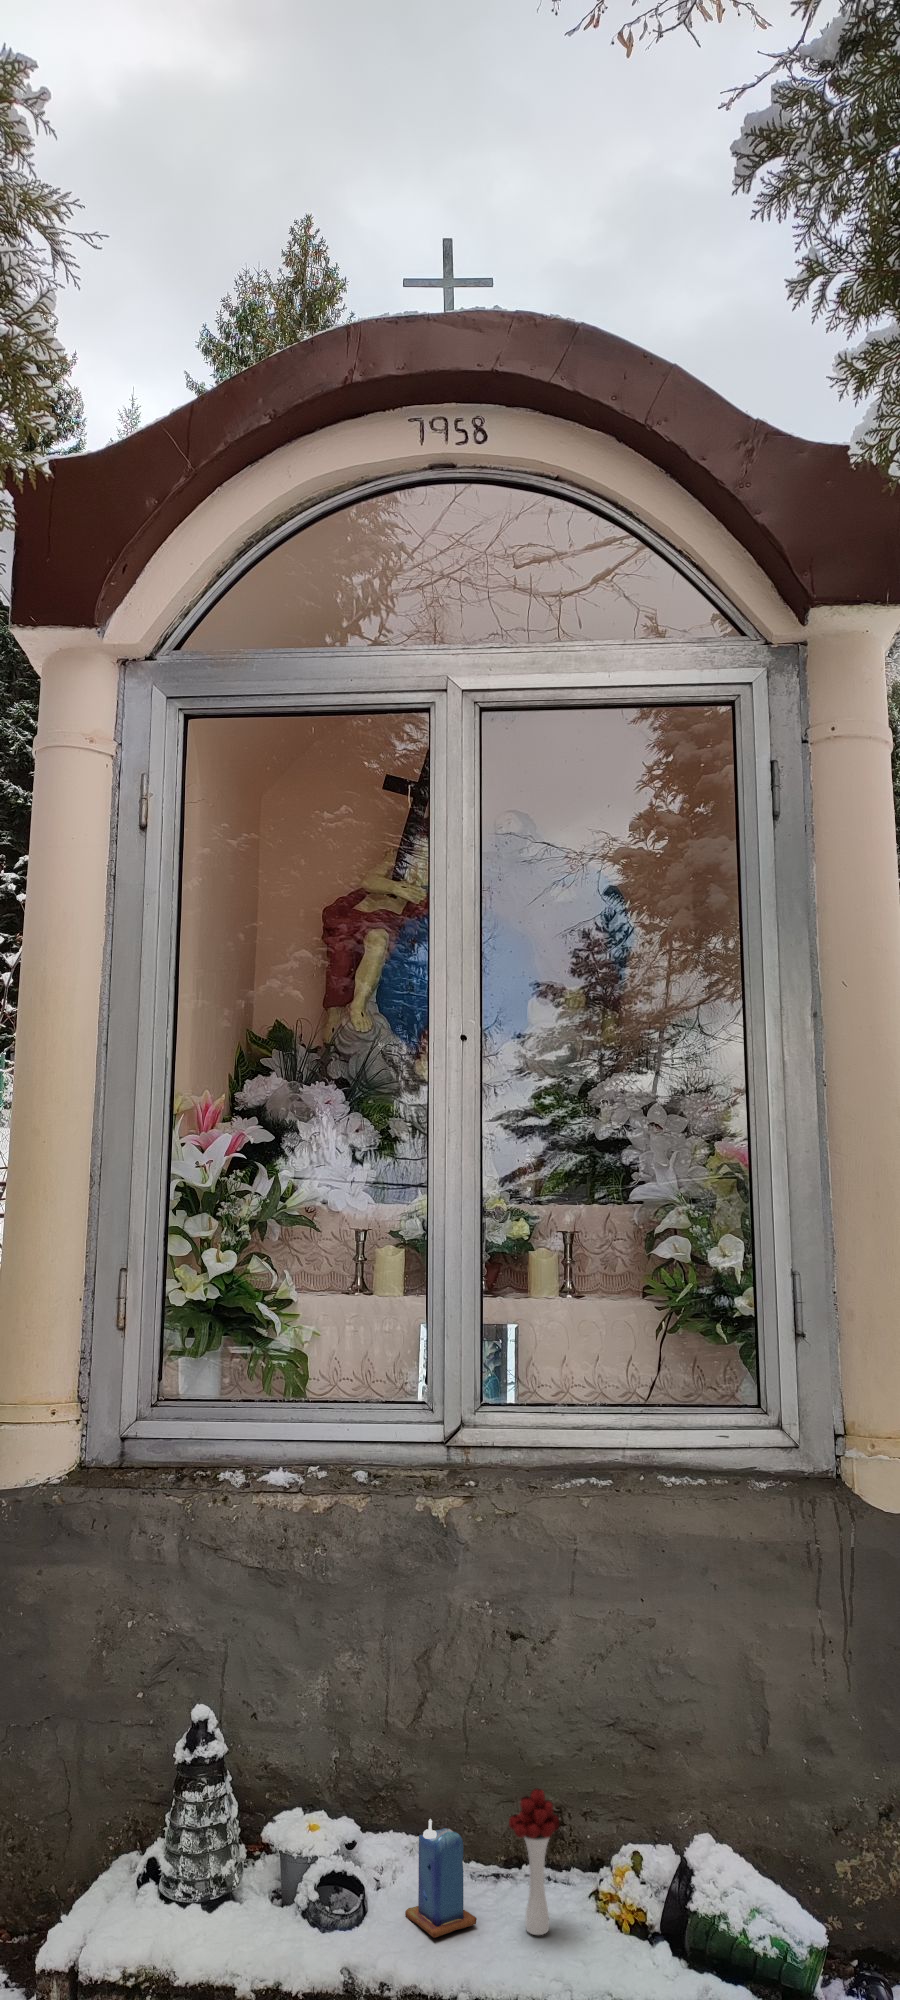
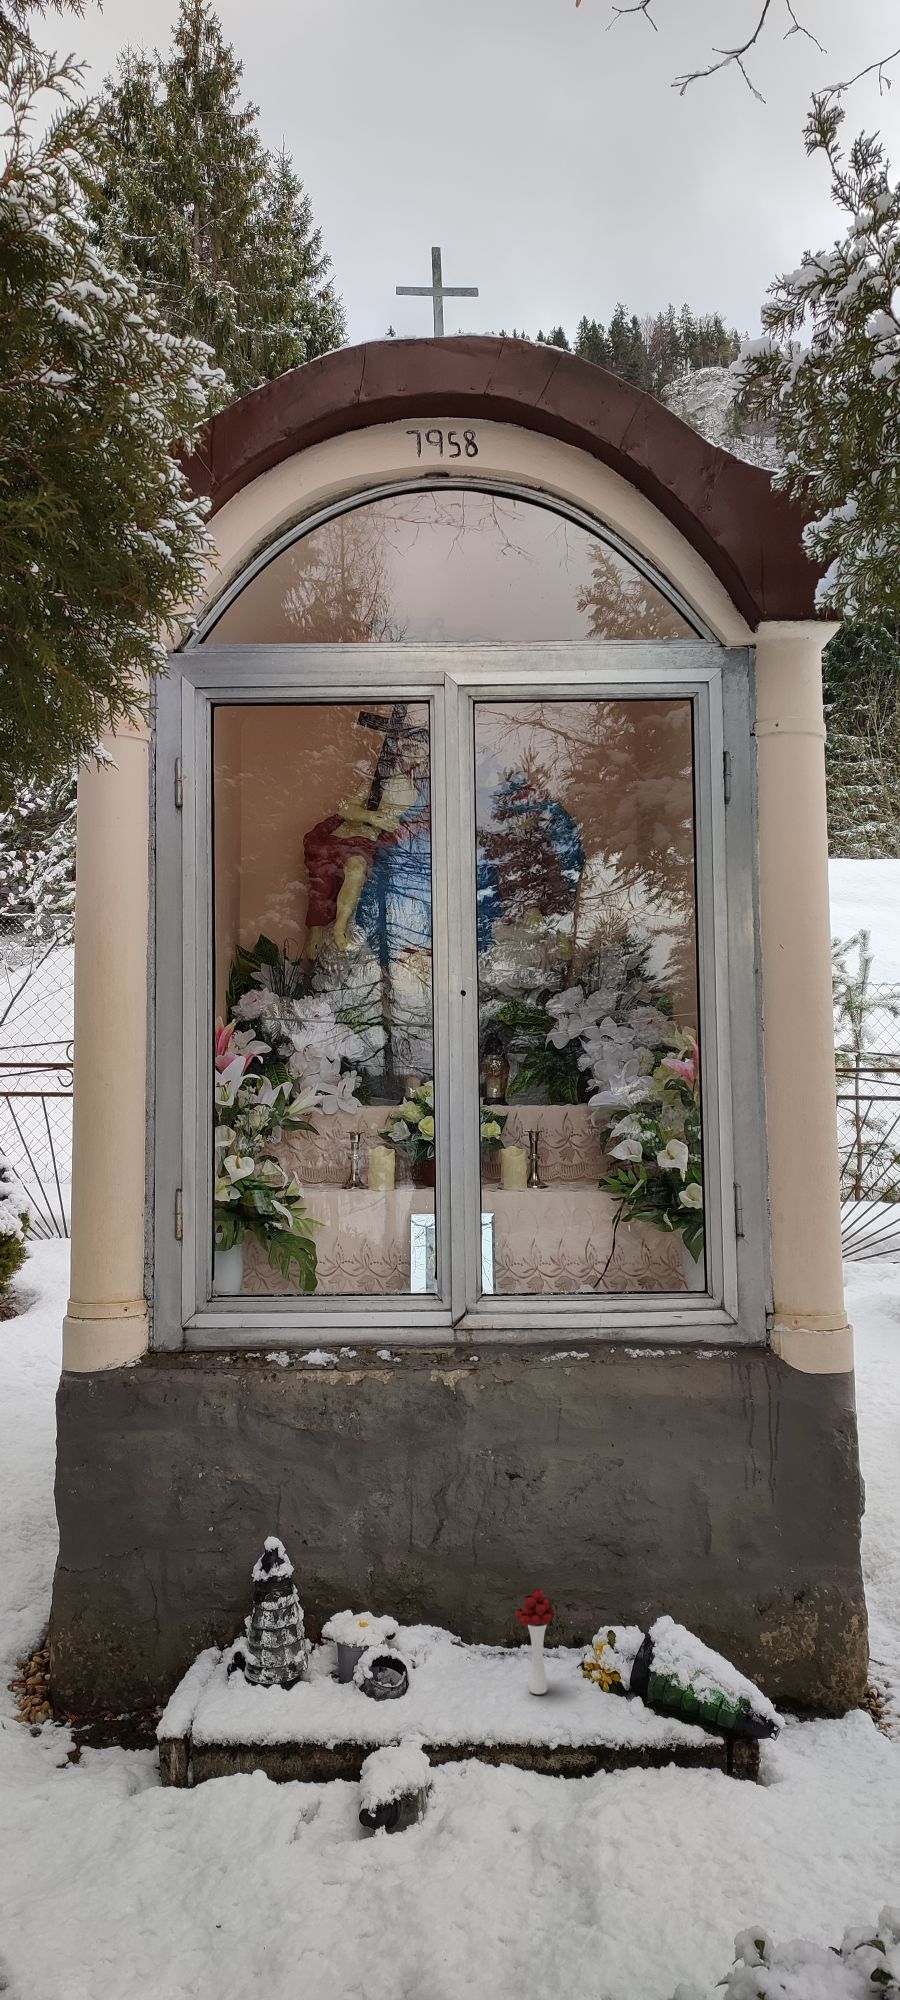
candle: present [405,1819,476,1938] -> none [436,1615,492,1700]

